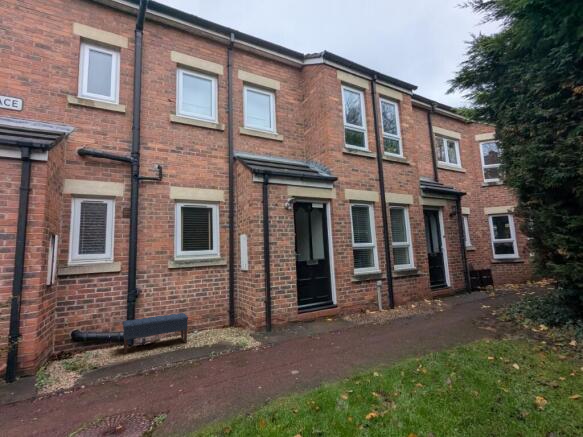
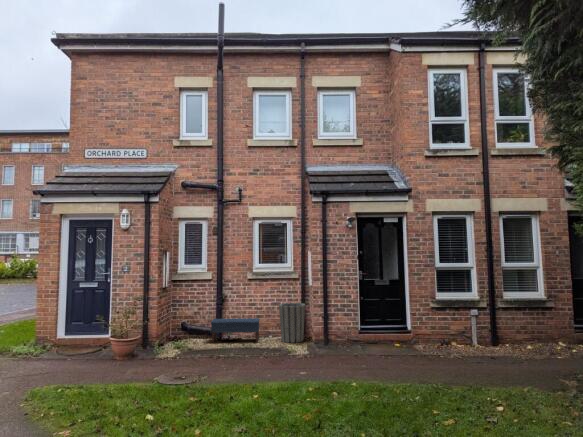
trash can: none [209,291,239,337] -> present [279,303,305,343]

